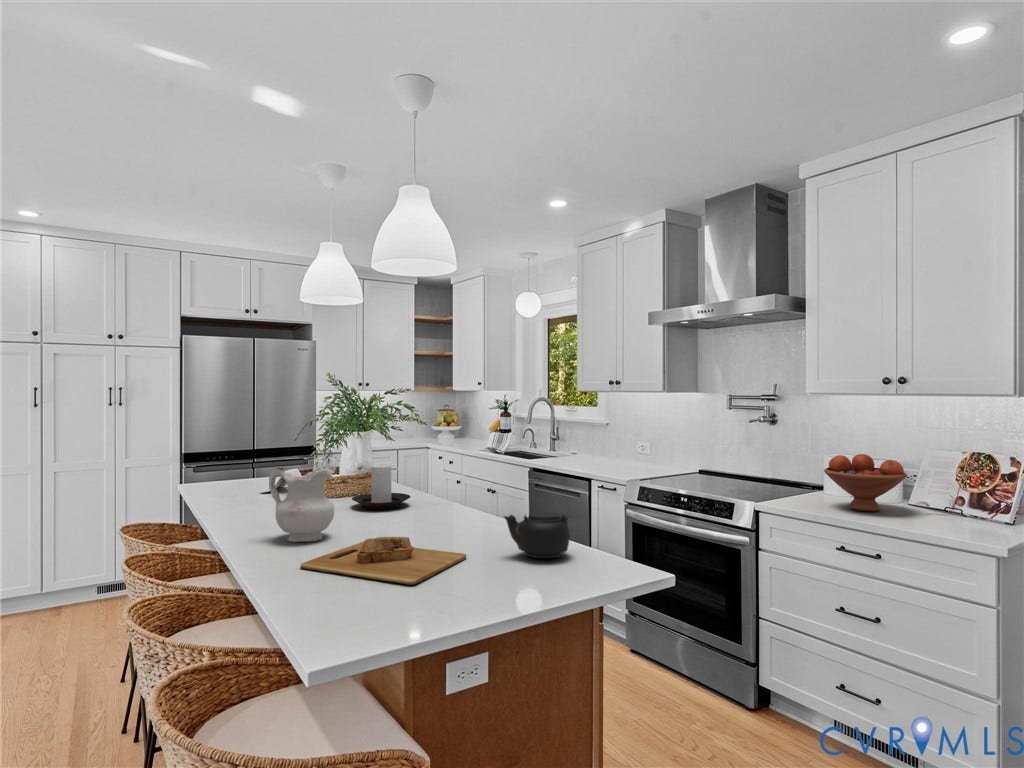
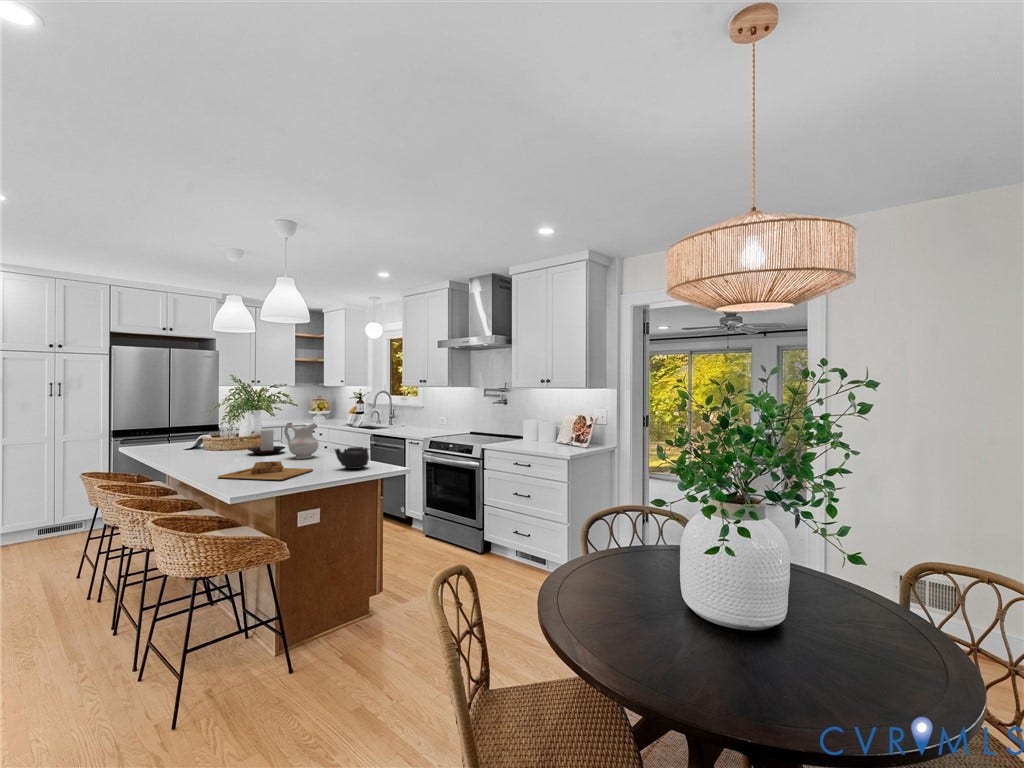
fruit bowl: present [824,454,907,512] -> none [516,418,552,446]
ceramic pitcher: present [269,466,334,542] -> present [284,423,318,459]

